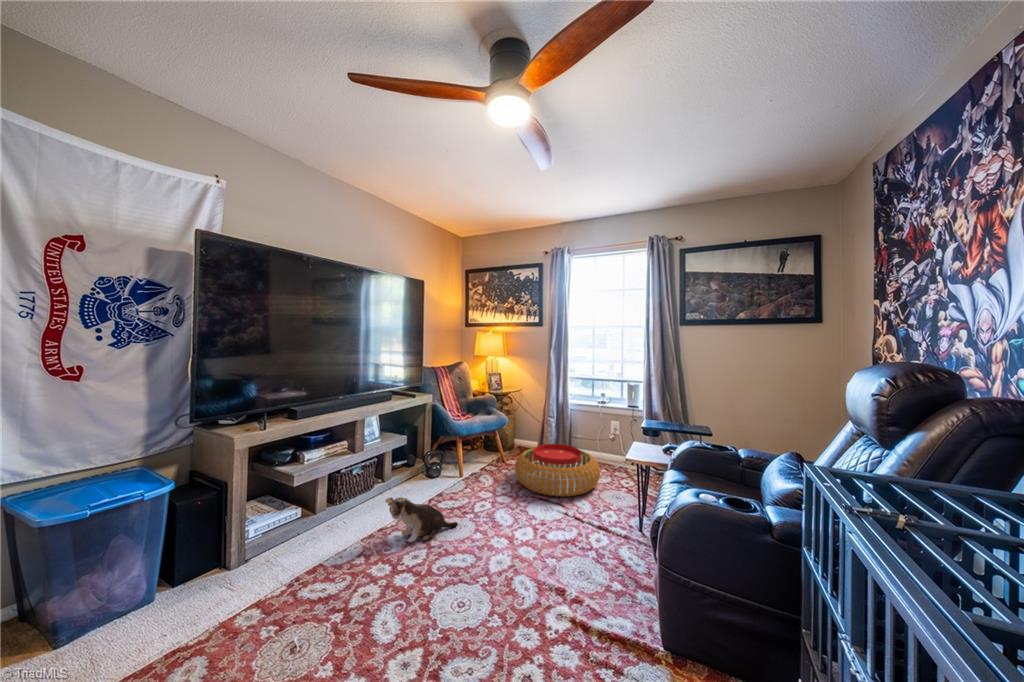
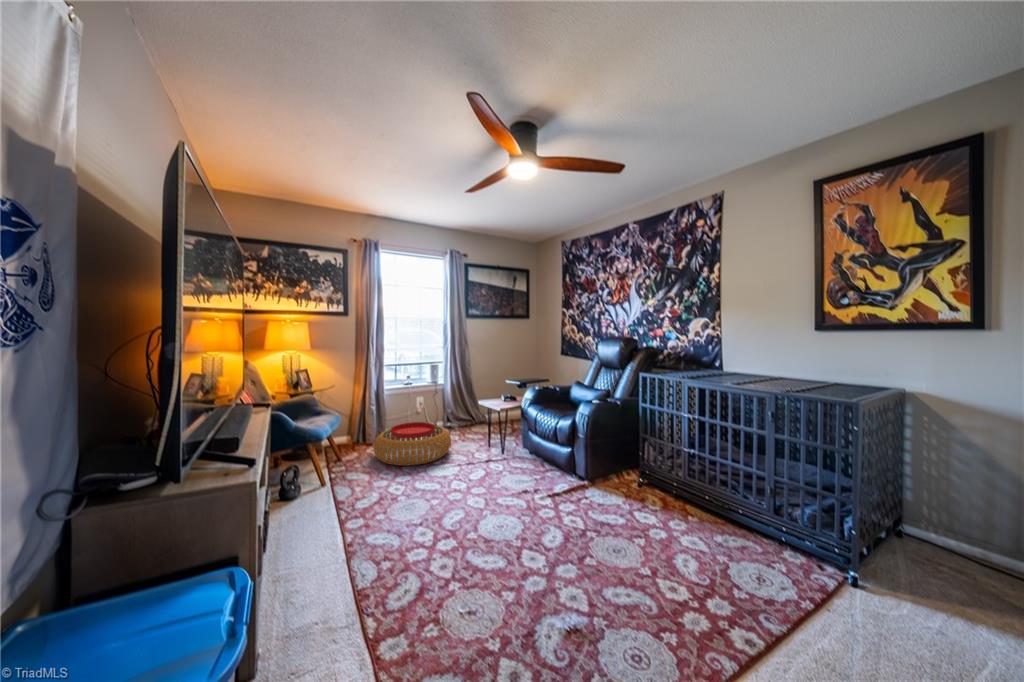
plush toy: present [385,497,458,542] -> none [370,492,409,533]

